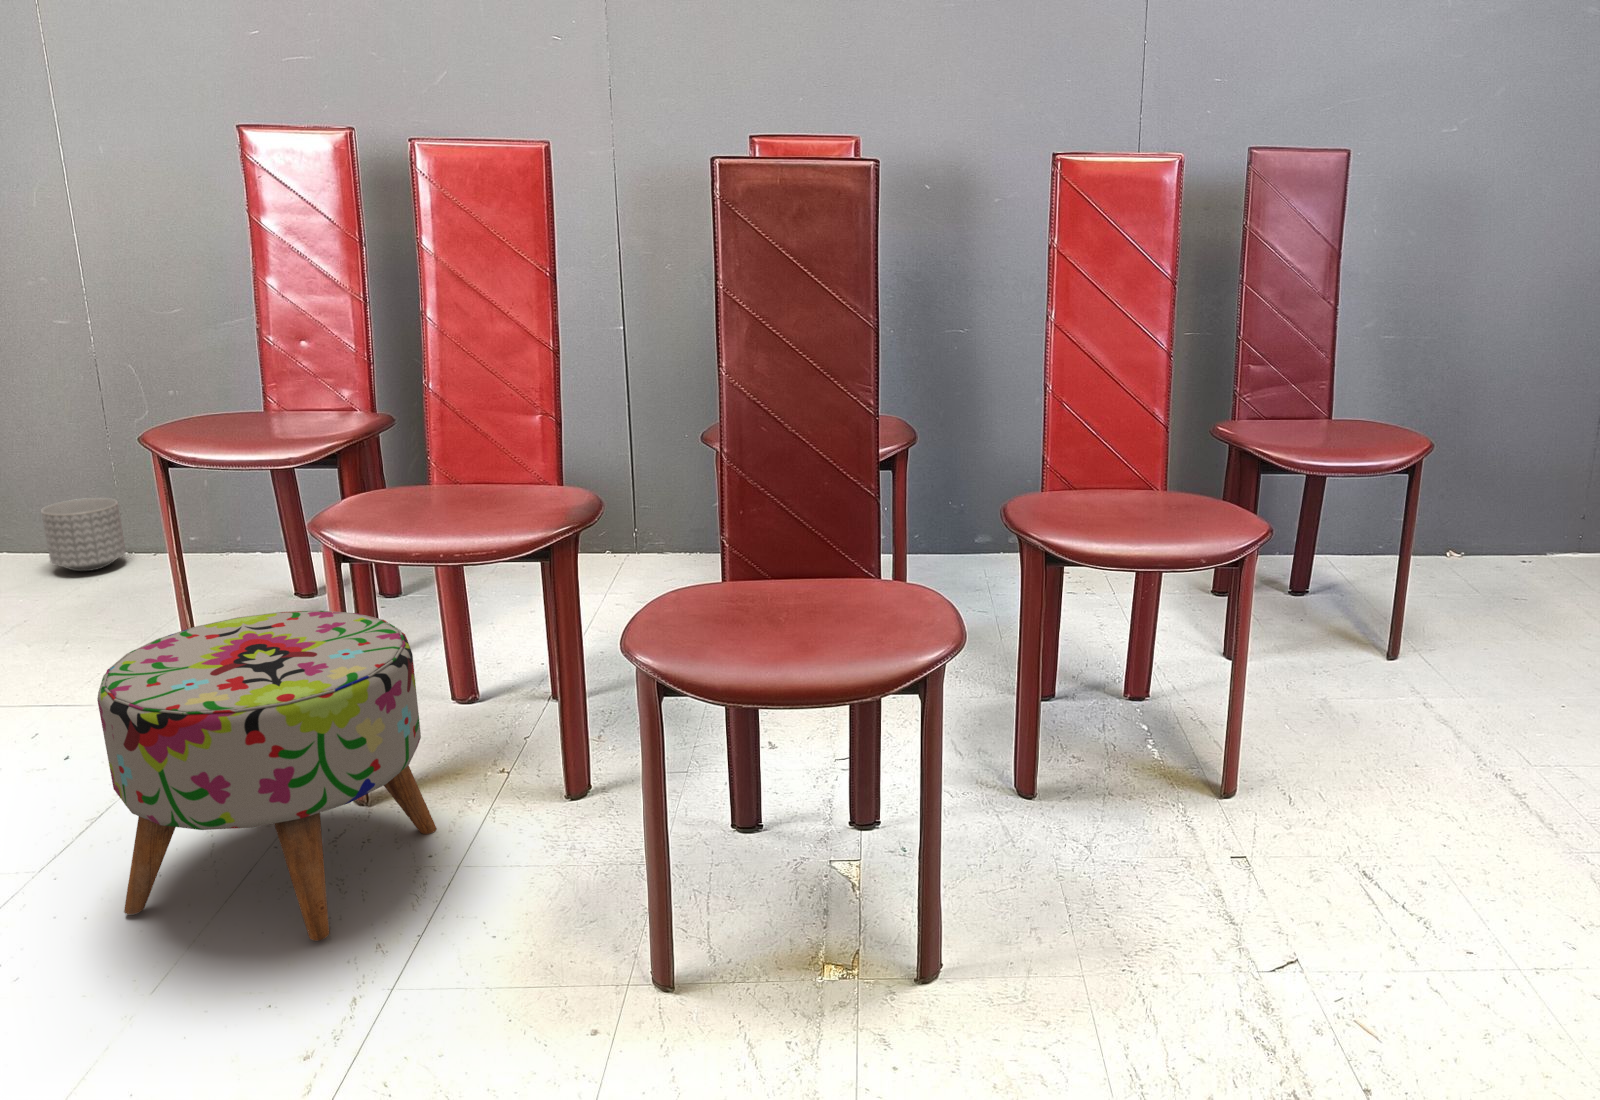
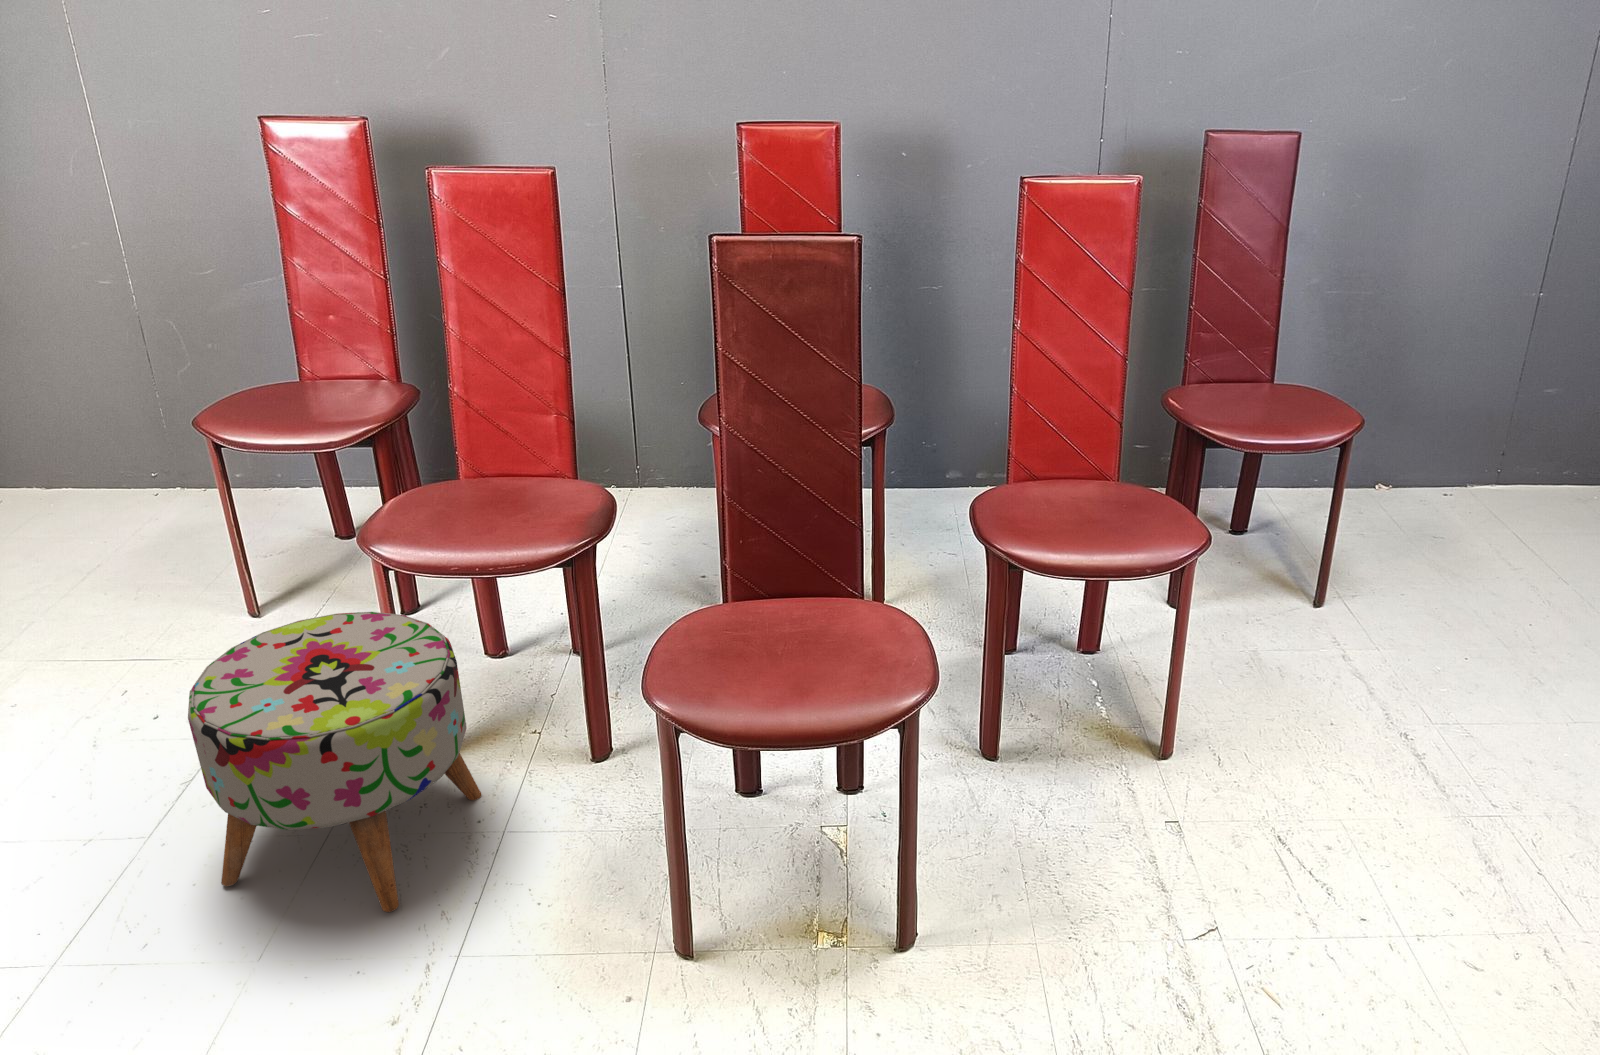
planter: present [41,498,126,571] -> none [95,442,175,511]

